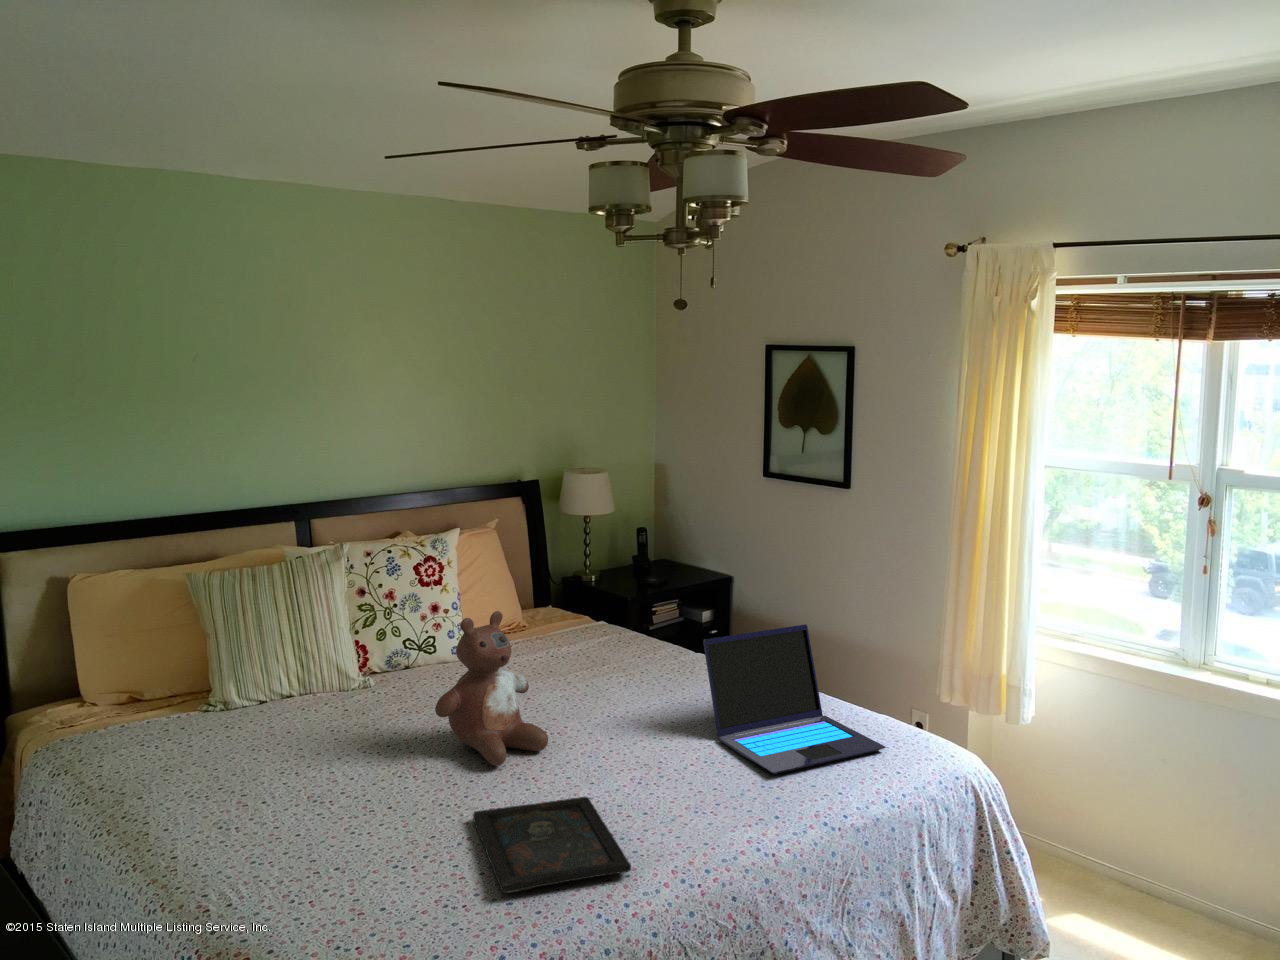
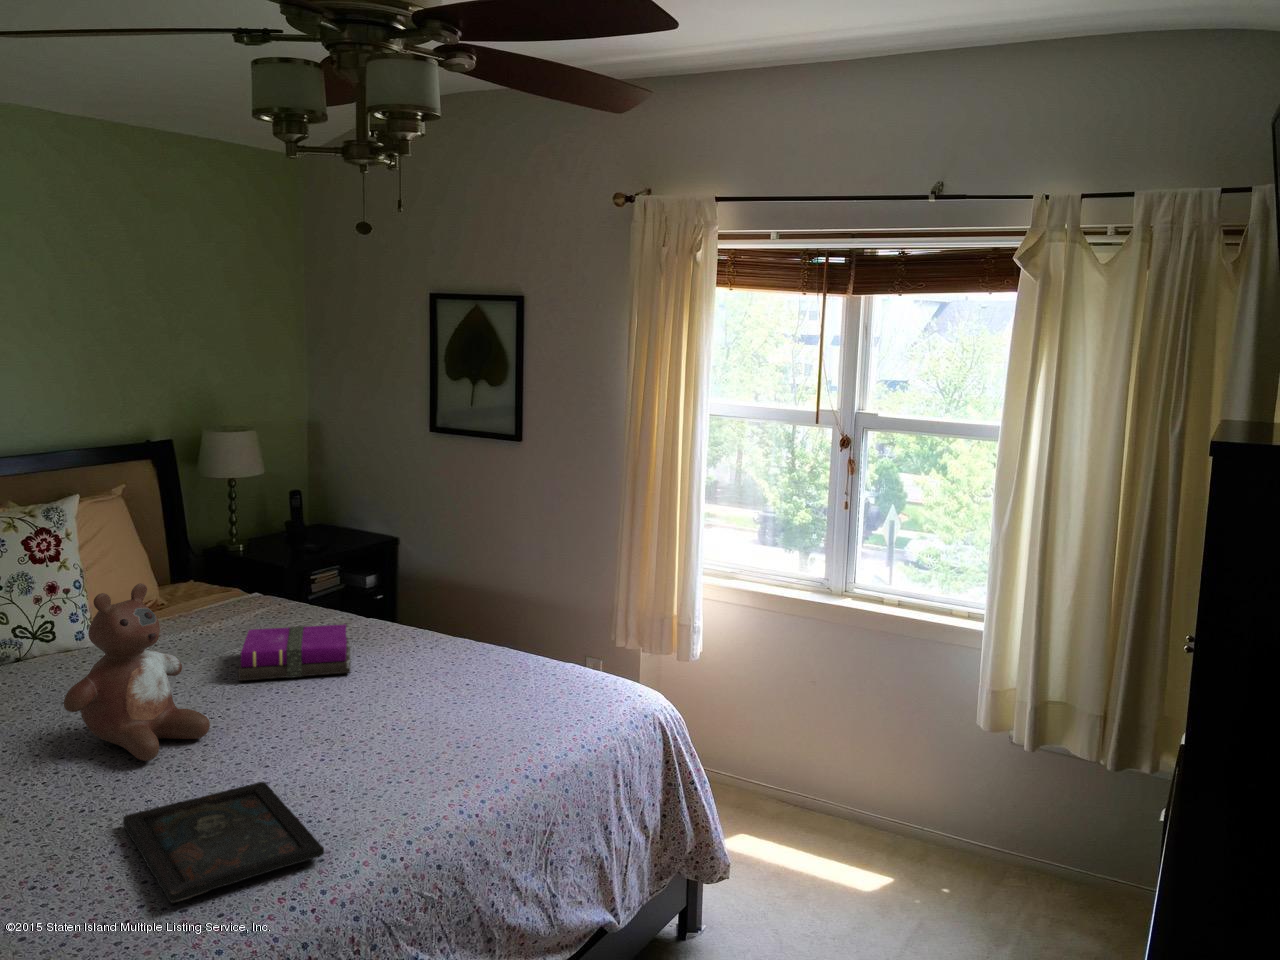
laptop: present [703,624,886,774] -> none [385,578,577,733]
notebook: none [576,656,674,704] -> present [238,624,350,681]

